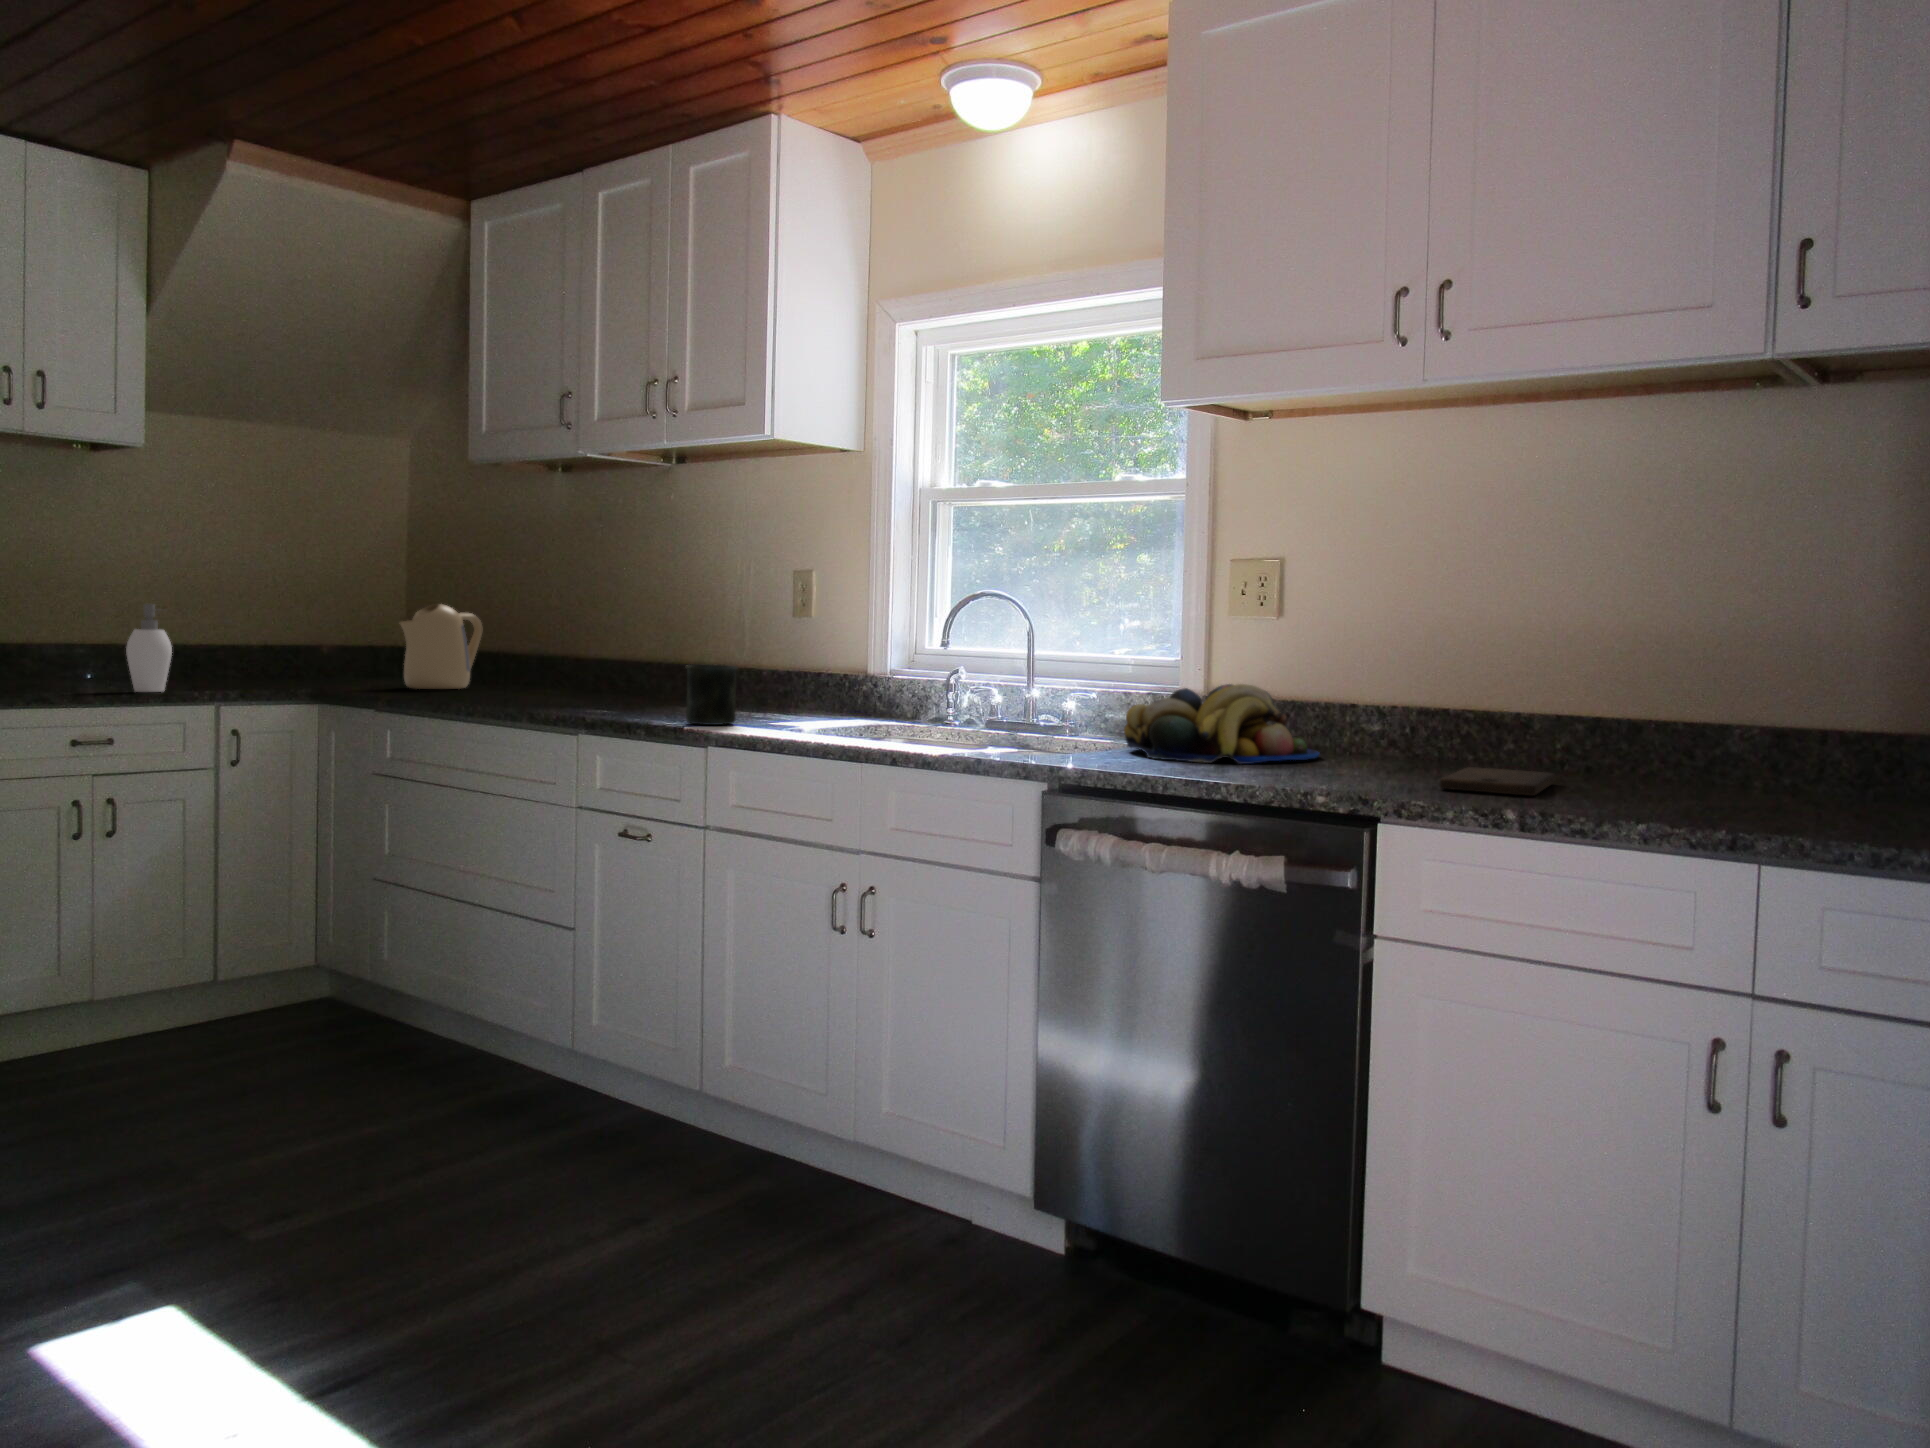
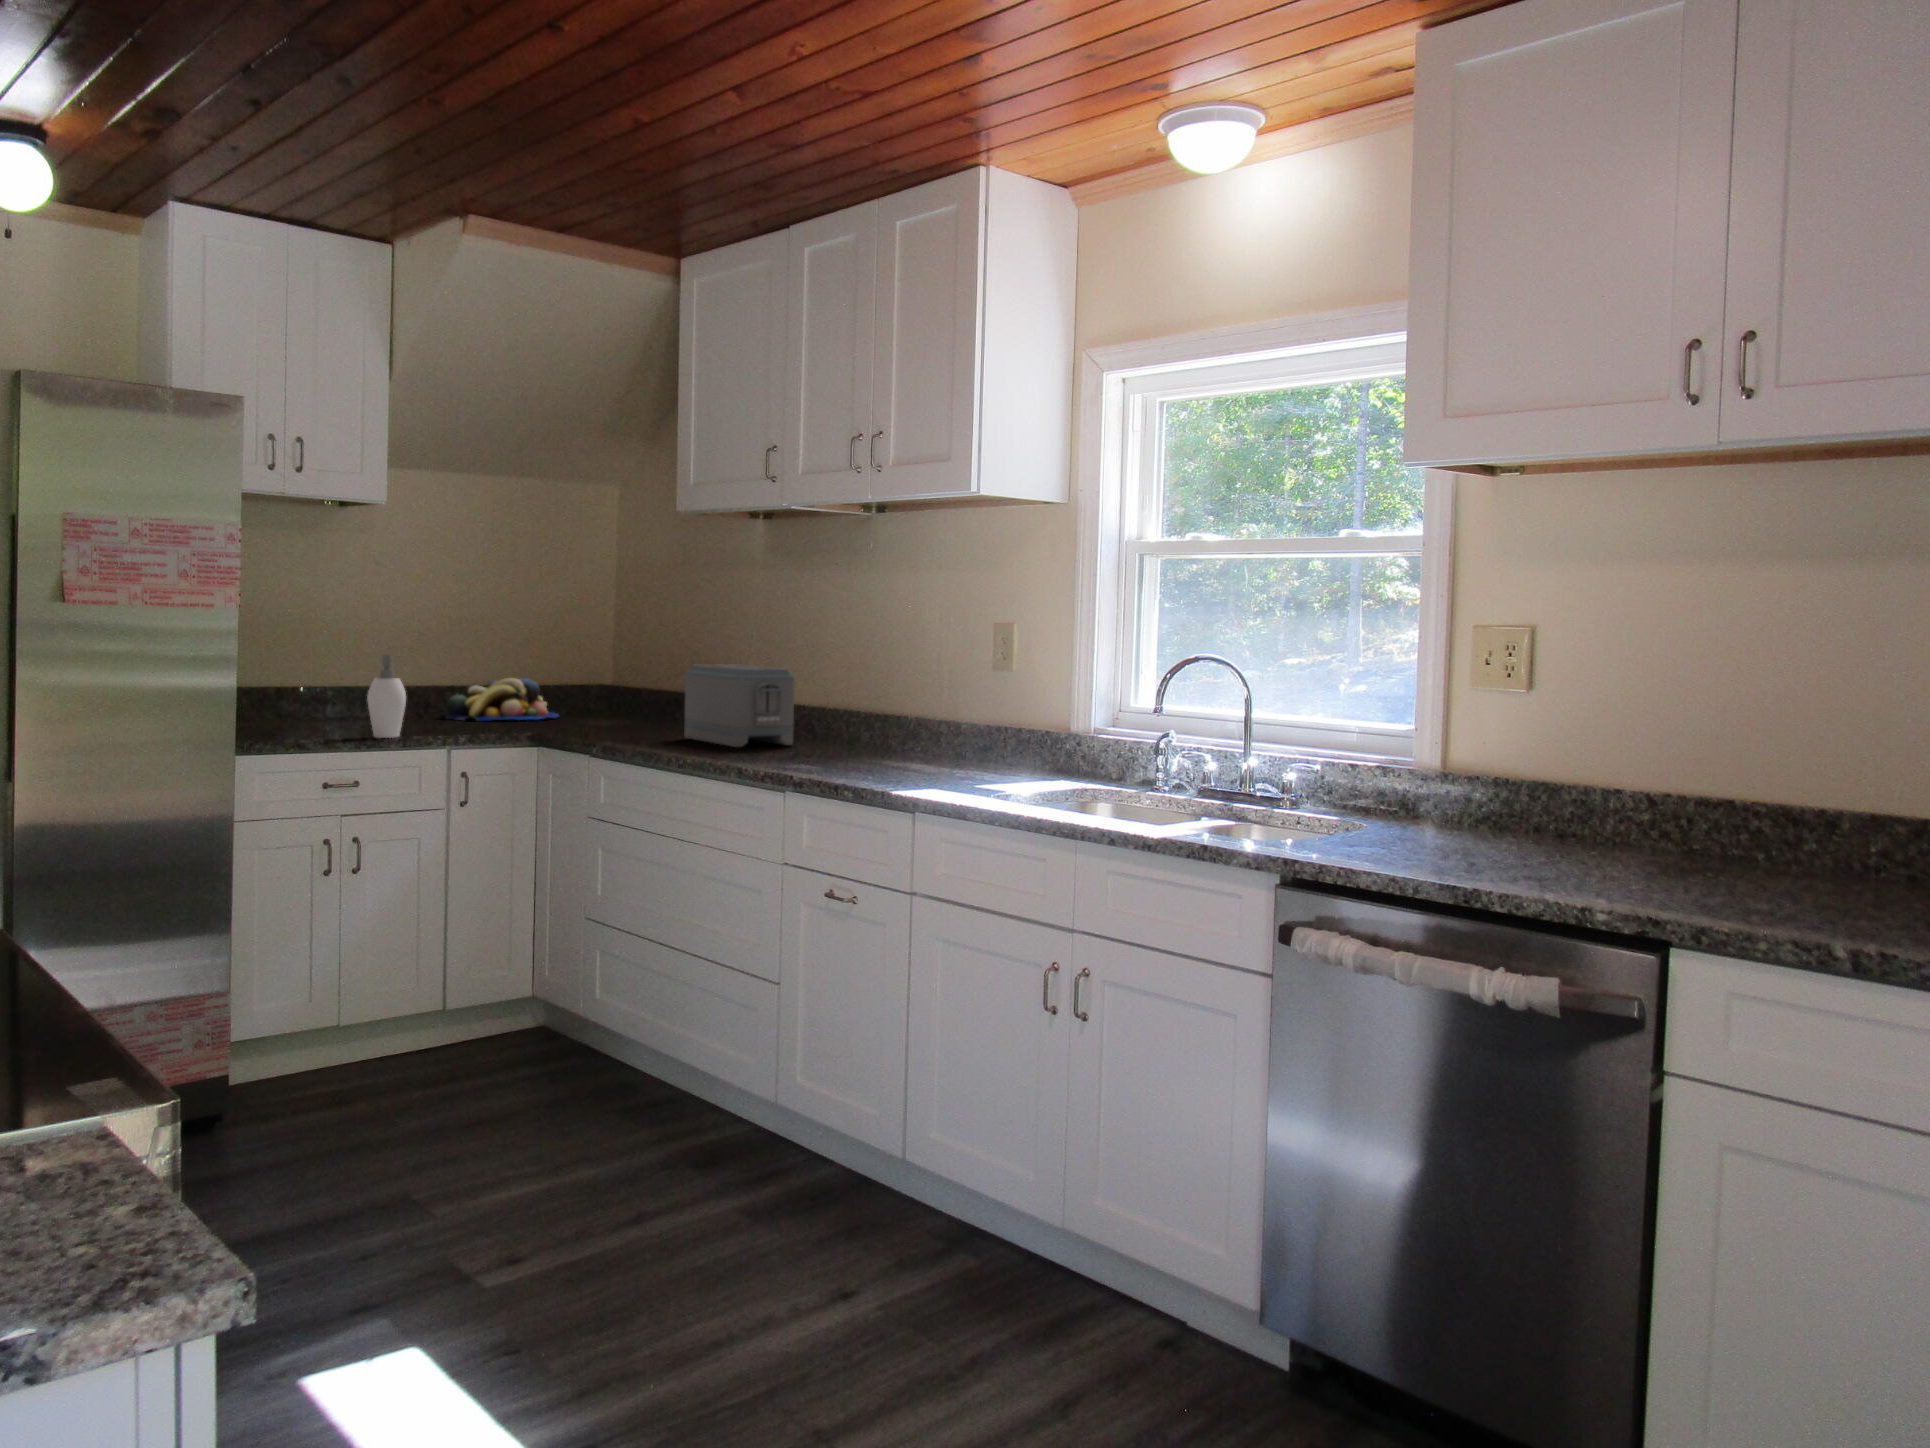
kettle: present [400,604,482,689] -> none [605,649,680,733]
toaster: none [484,618,598,698] -> present [685,665,794,747]
mug: present [686,665,737,725] -> none [893,728,946,790]
fruit bowl: present [1124,684,1319,764] -> present [446,678,559,721]
cutting board: present [1440,767,1555,796] -> none [1737,876,1875,921]

